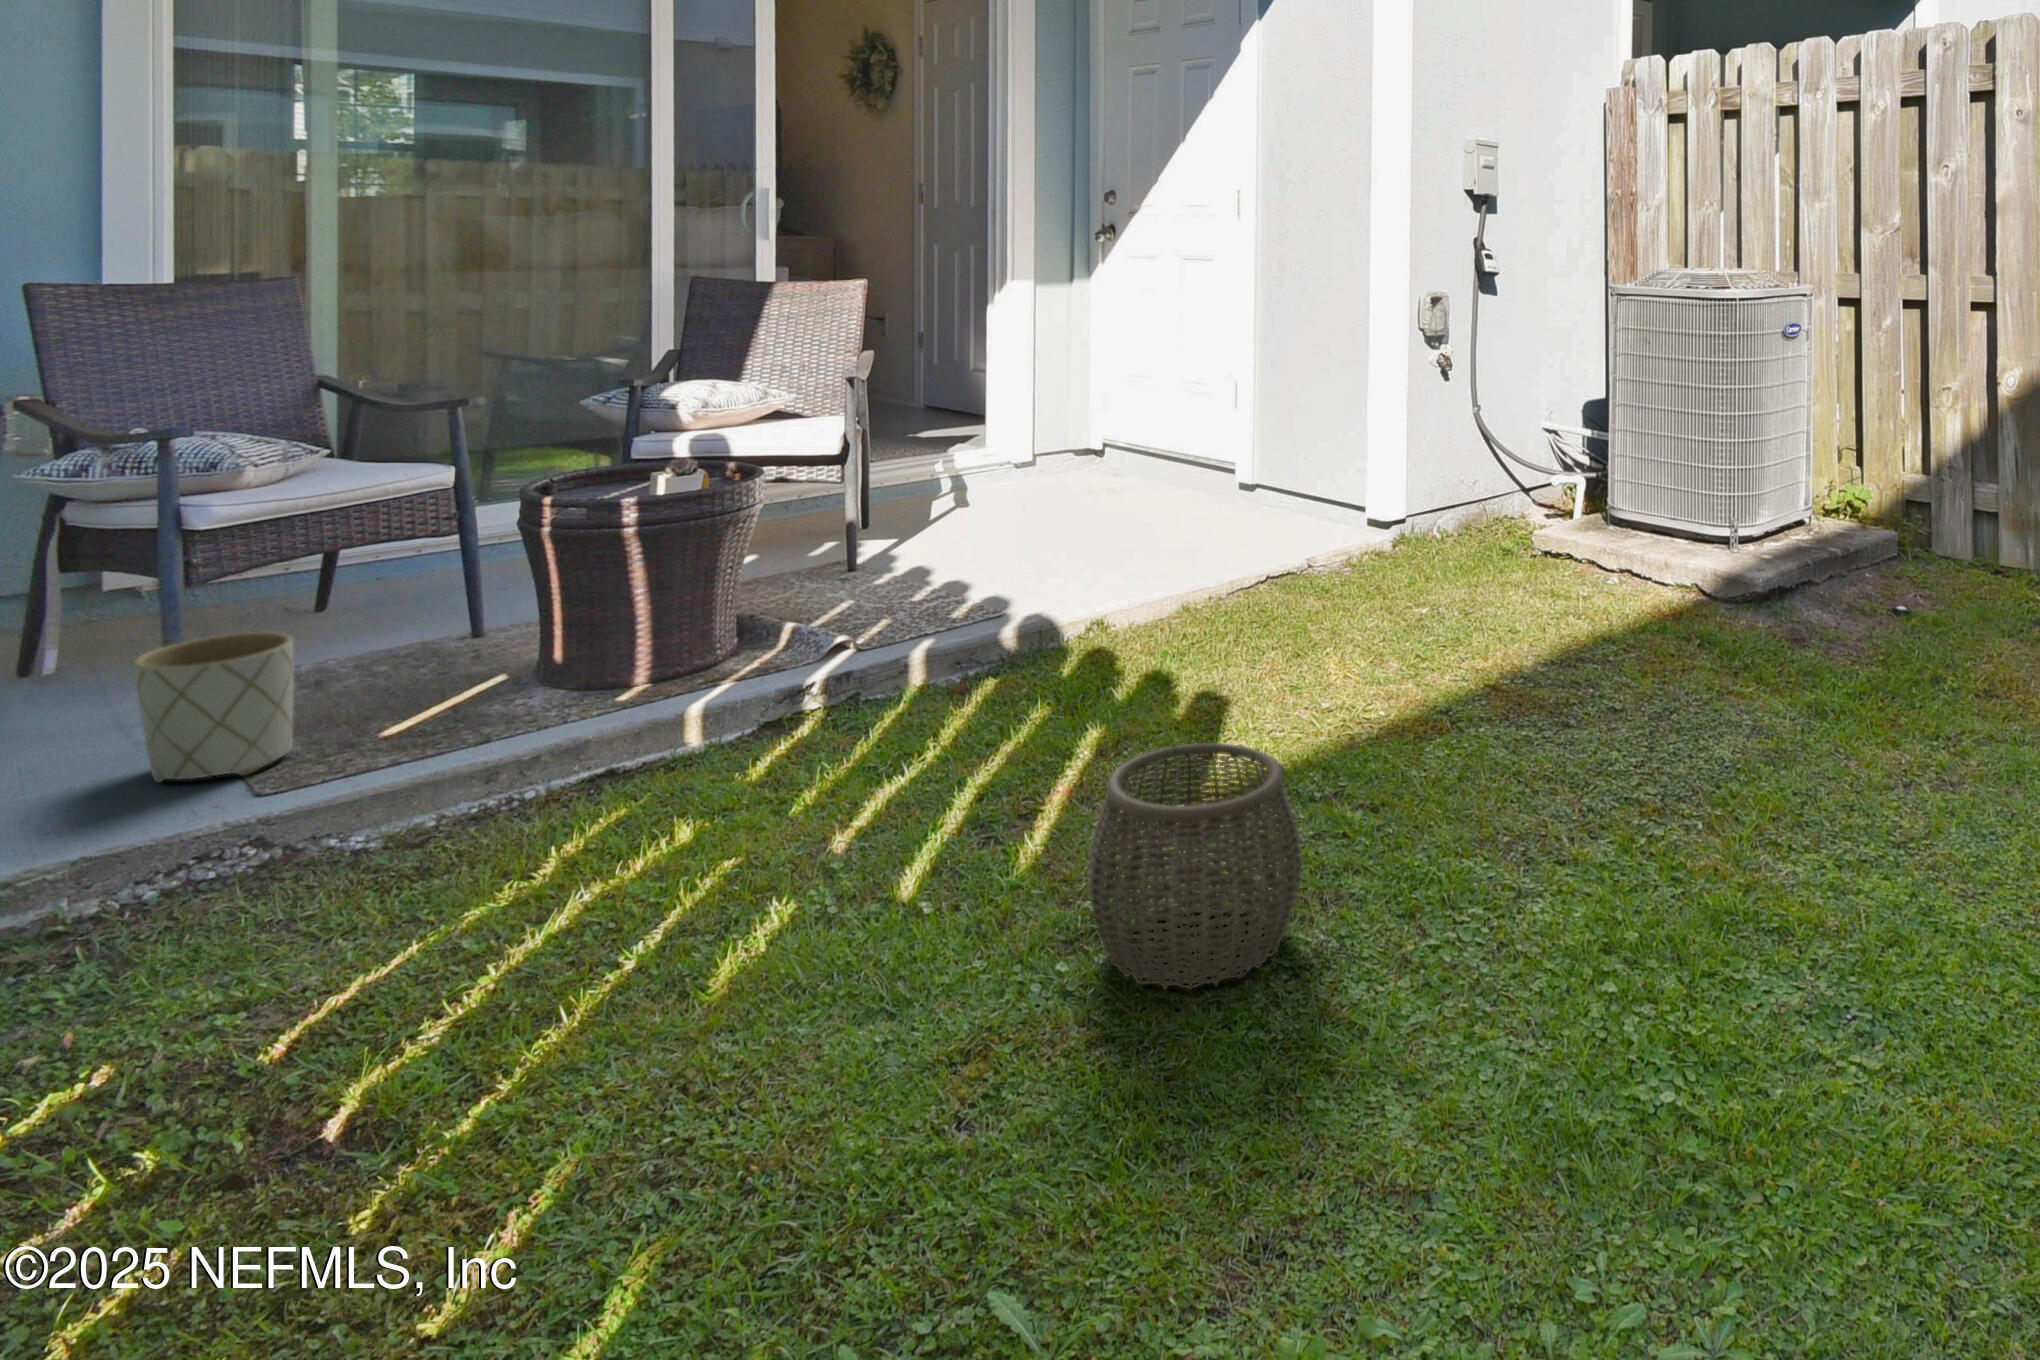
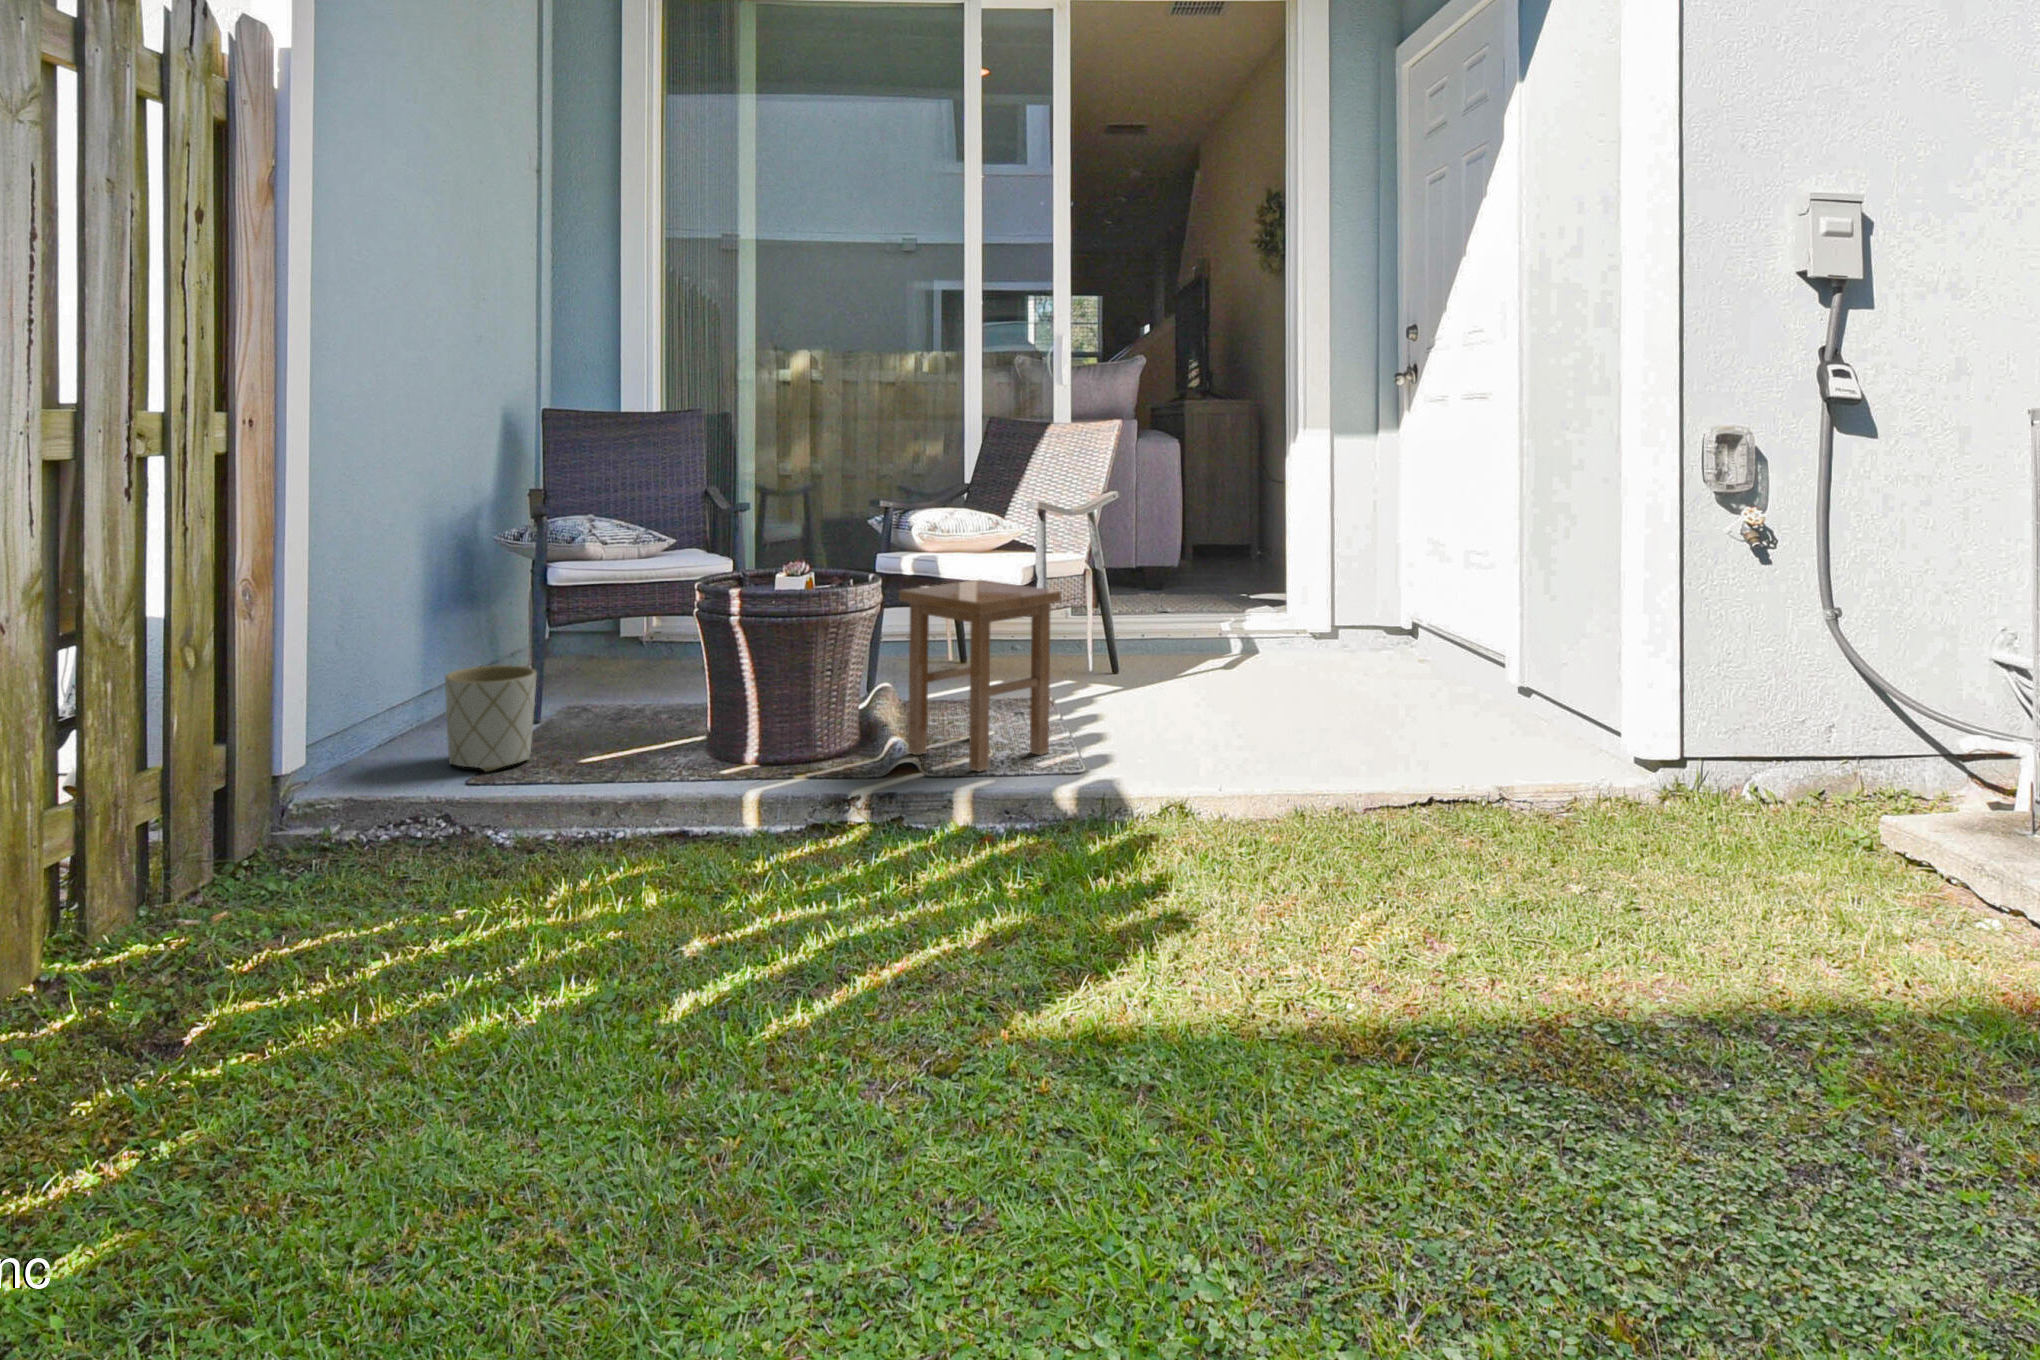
stool: none [775,450,945,638] -> present [899,580,1061,771]
woven basket: present [1087,743,1302,989] -> none [700,913,941,1198]

